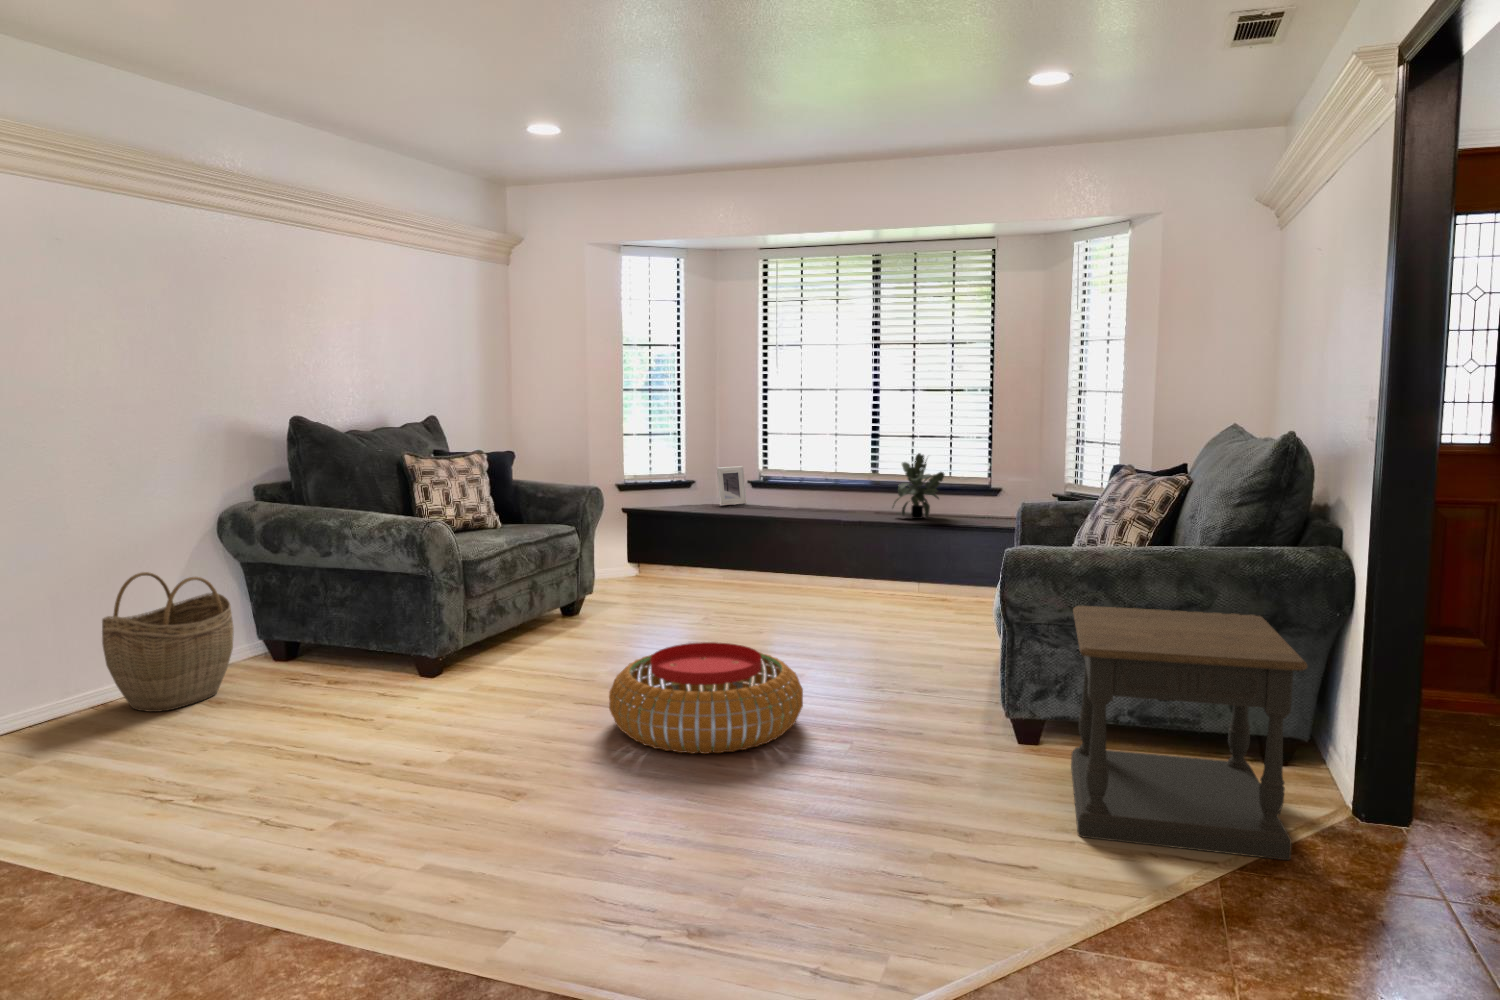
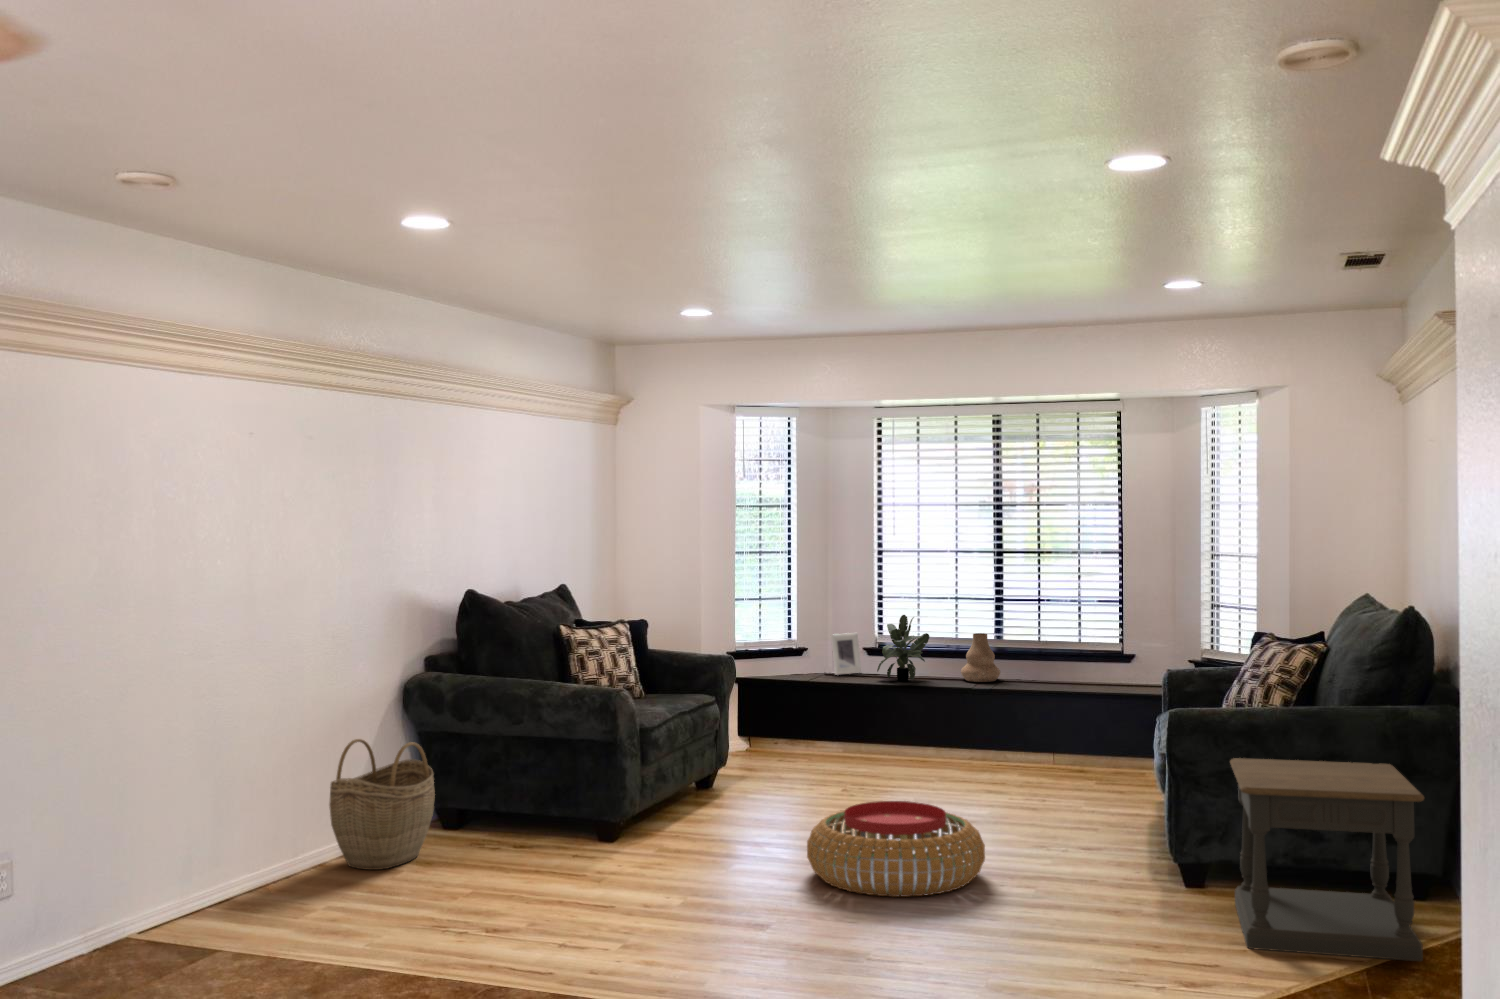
potted plant: present [893,453,944,519] -> present [877,615,929,681]
vase: none [836,467,873,513] -> present [961,633,1000,682]

